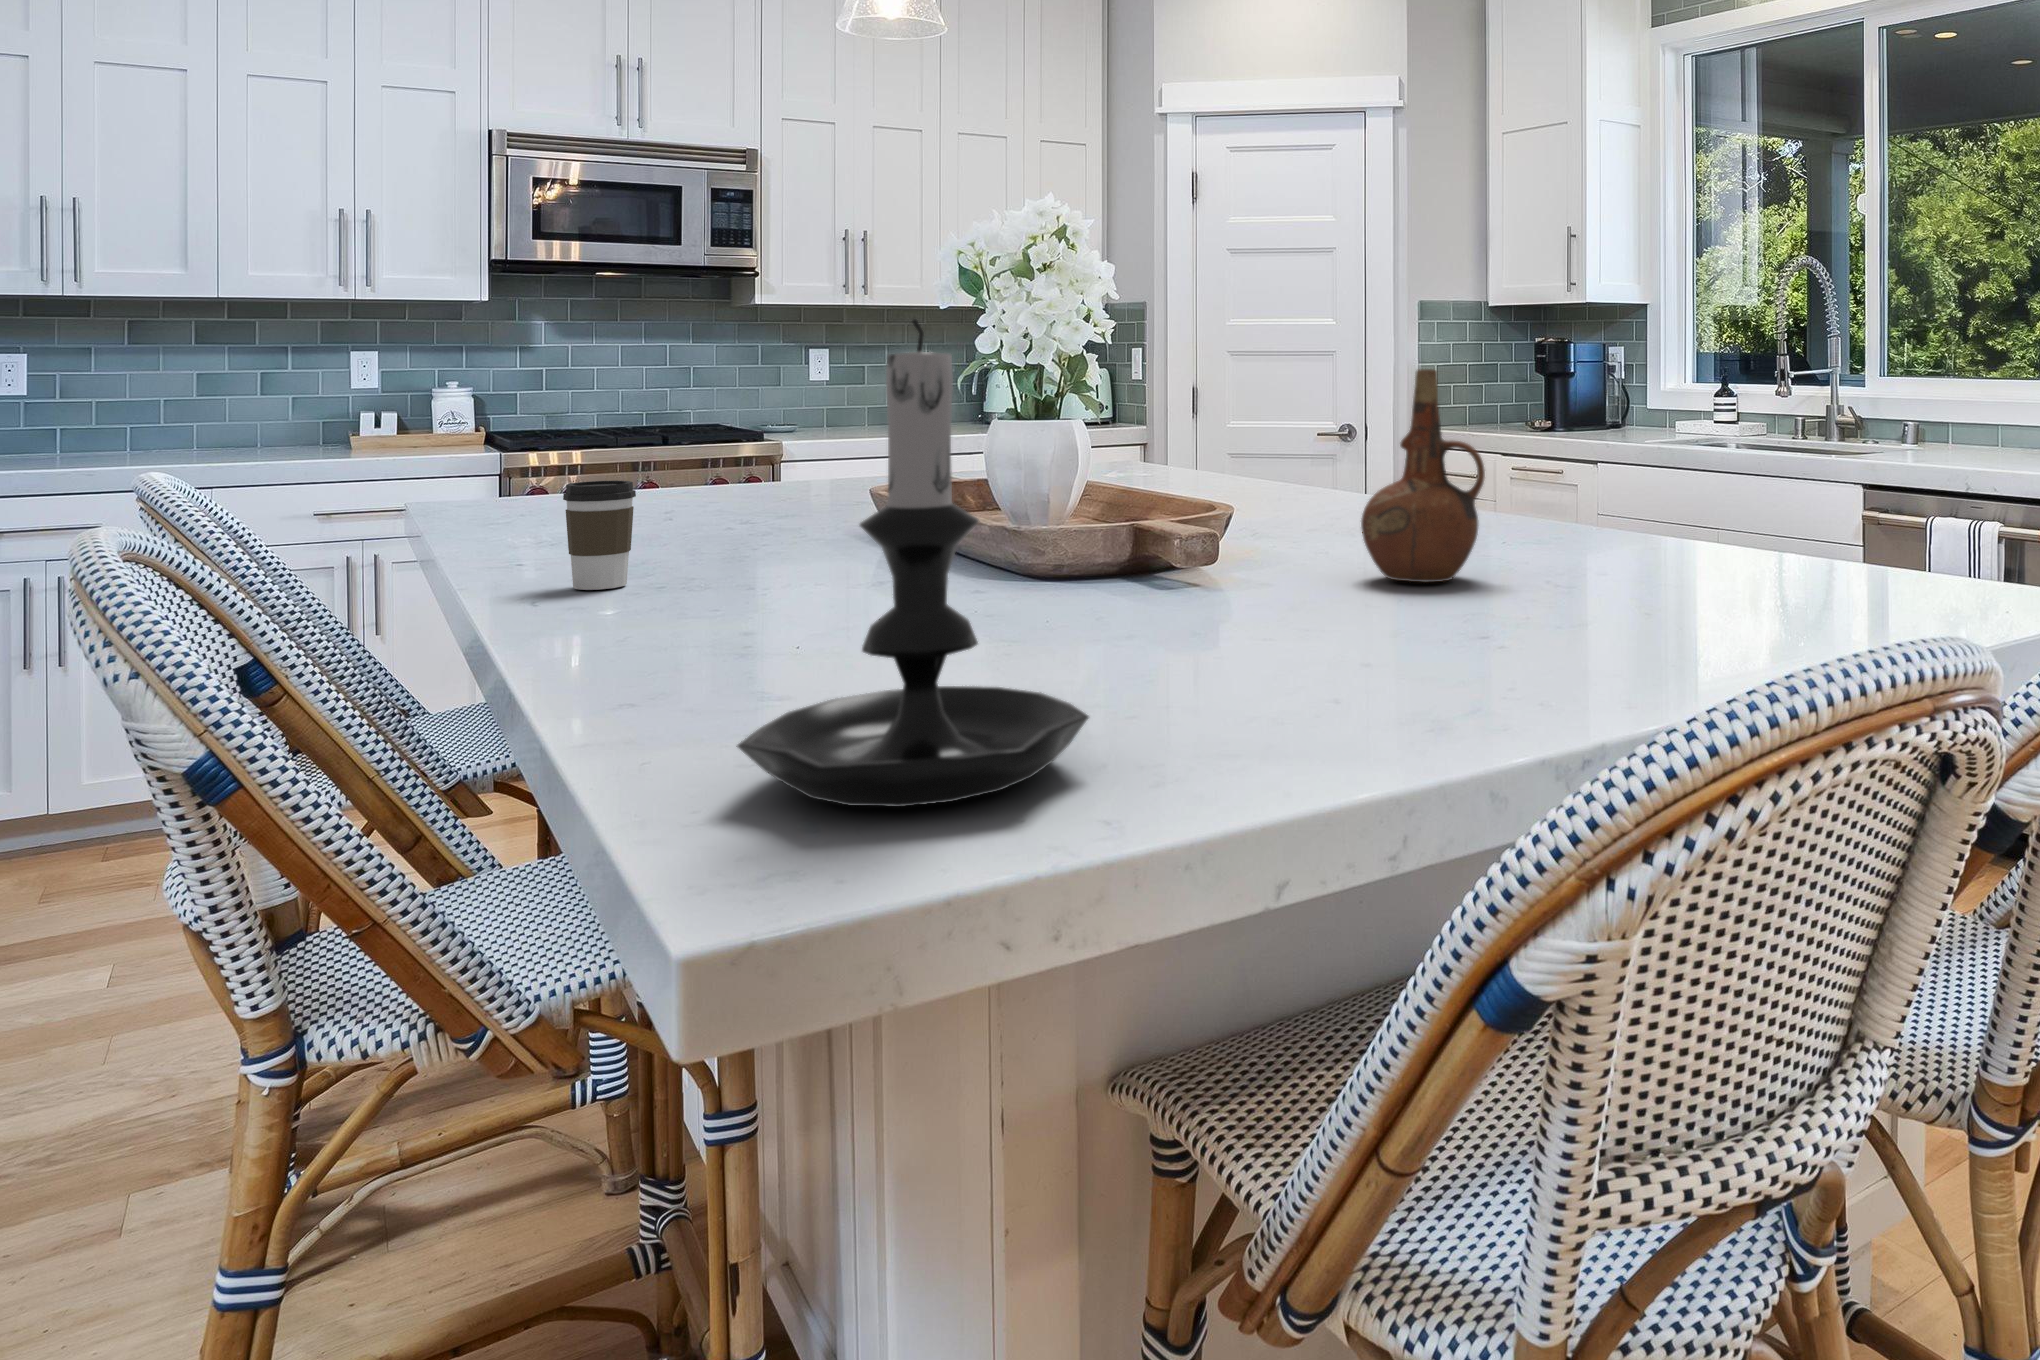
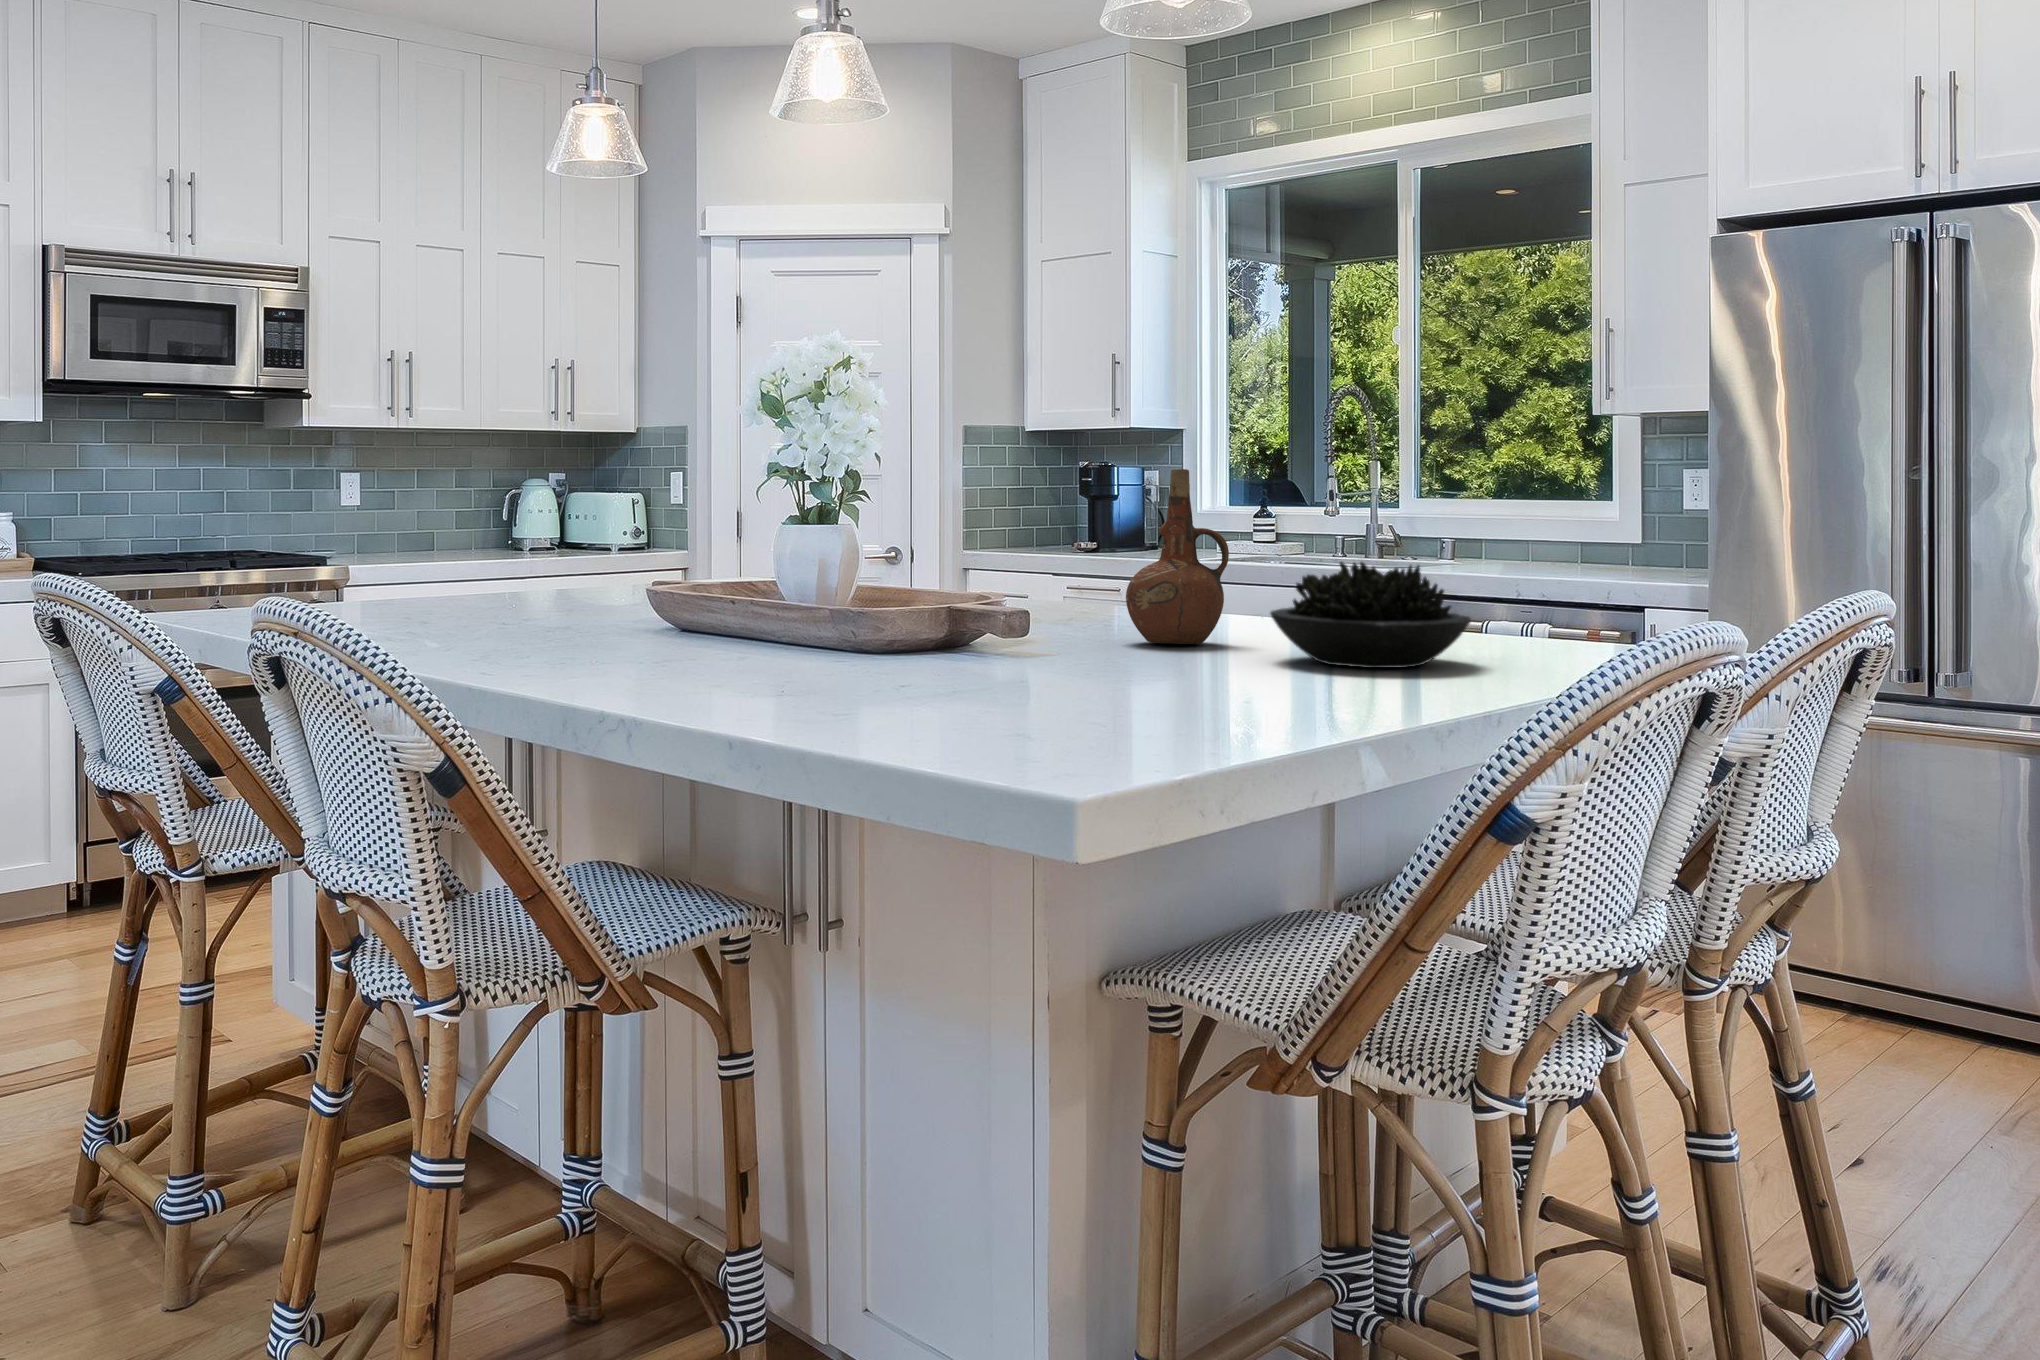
candle holder: present [736,319,1089,807] -> none [920,411,1138,743]
coffee cup: present [563,481,636,590] -> none [462,564,519,656]
succulent plant: none [1487,492,1739,635] -> present [1270,562,1471,668]

